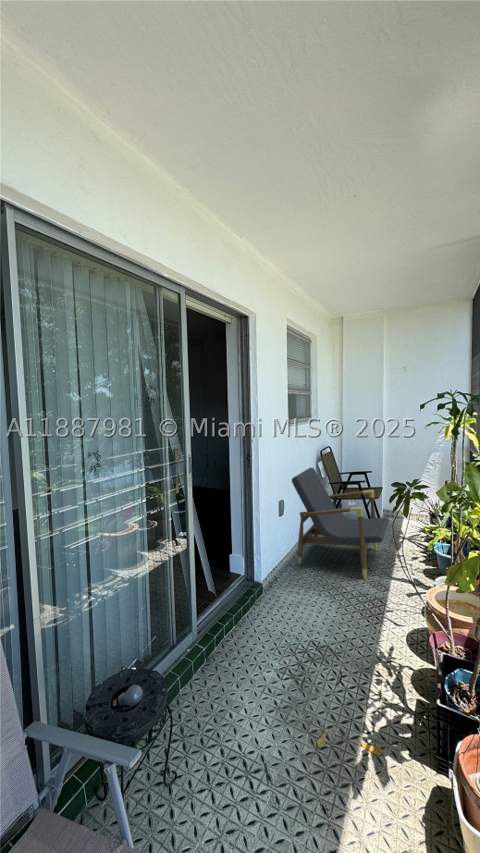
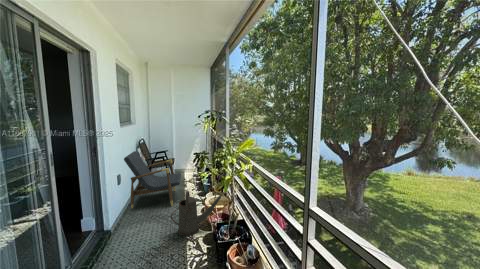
watering can: none [354,563,463,654] -> present [171,191,221,236]

